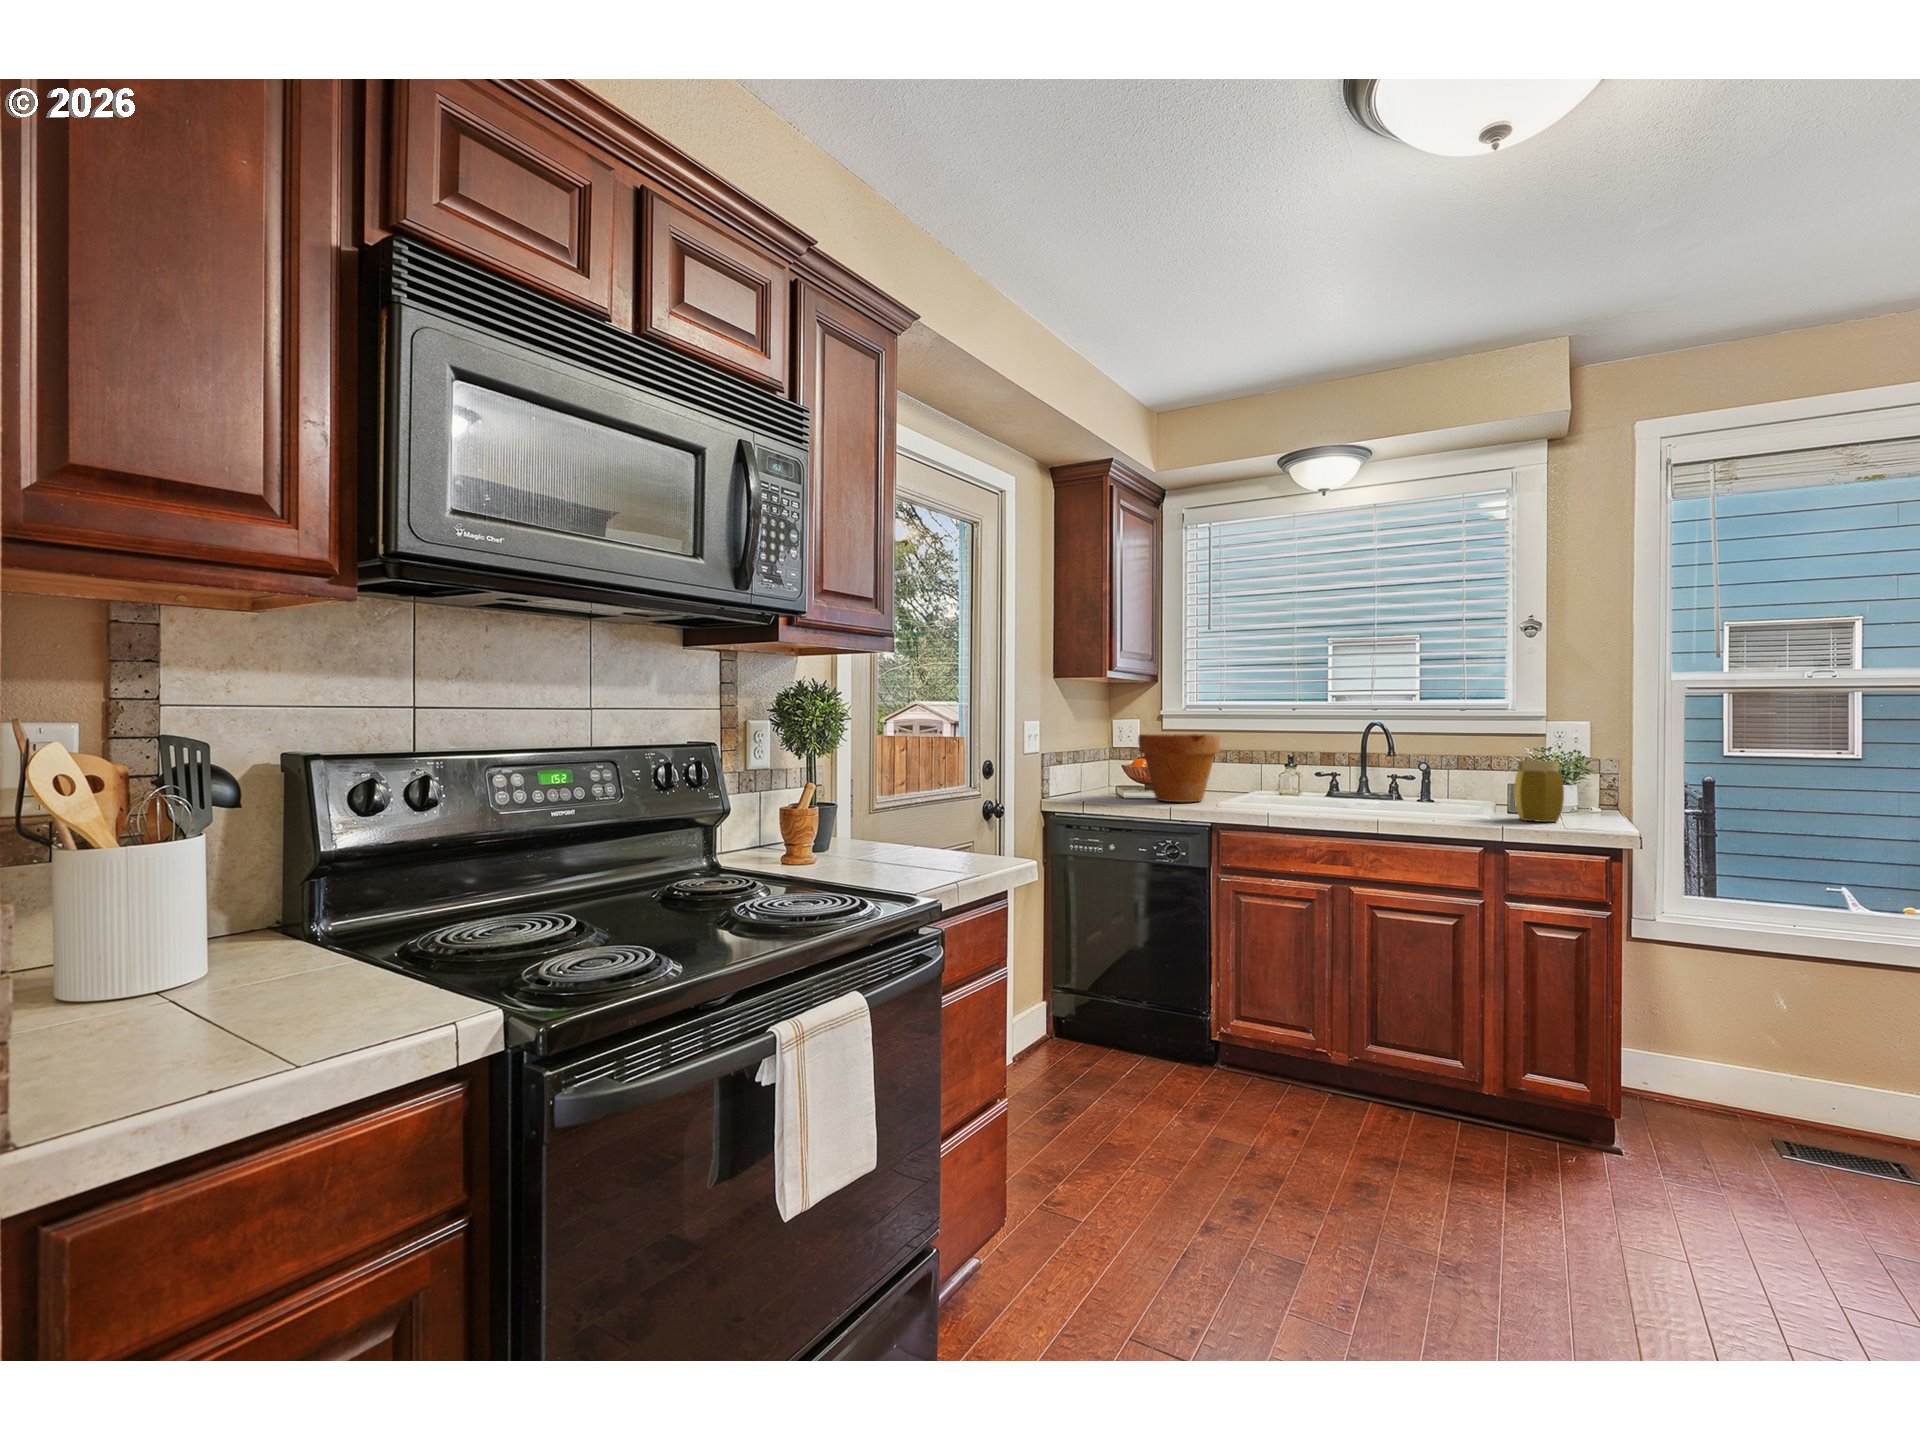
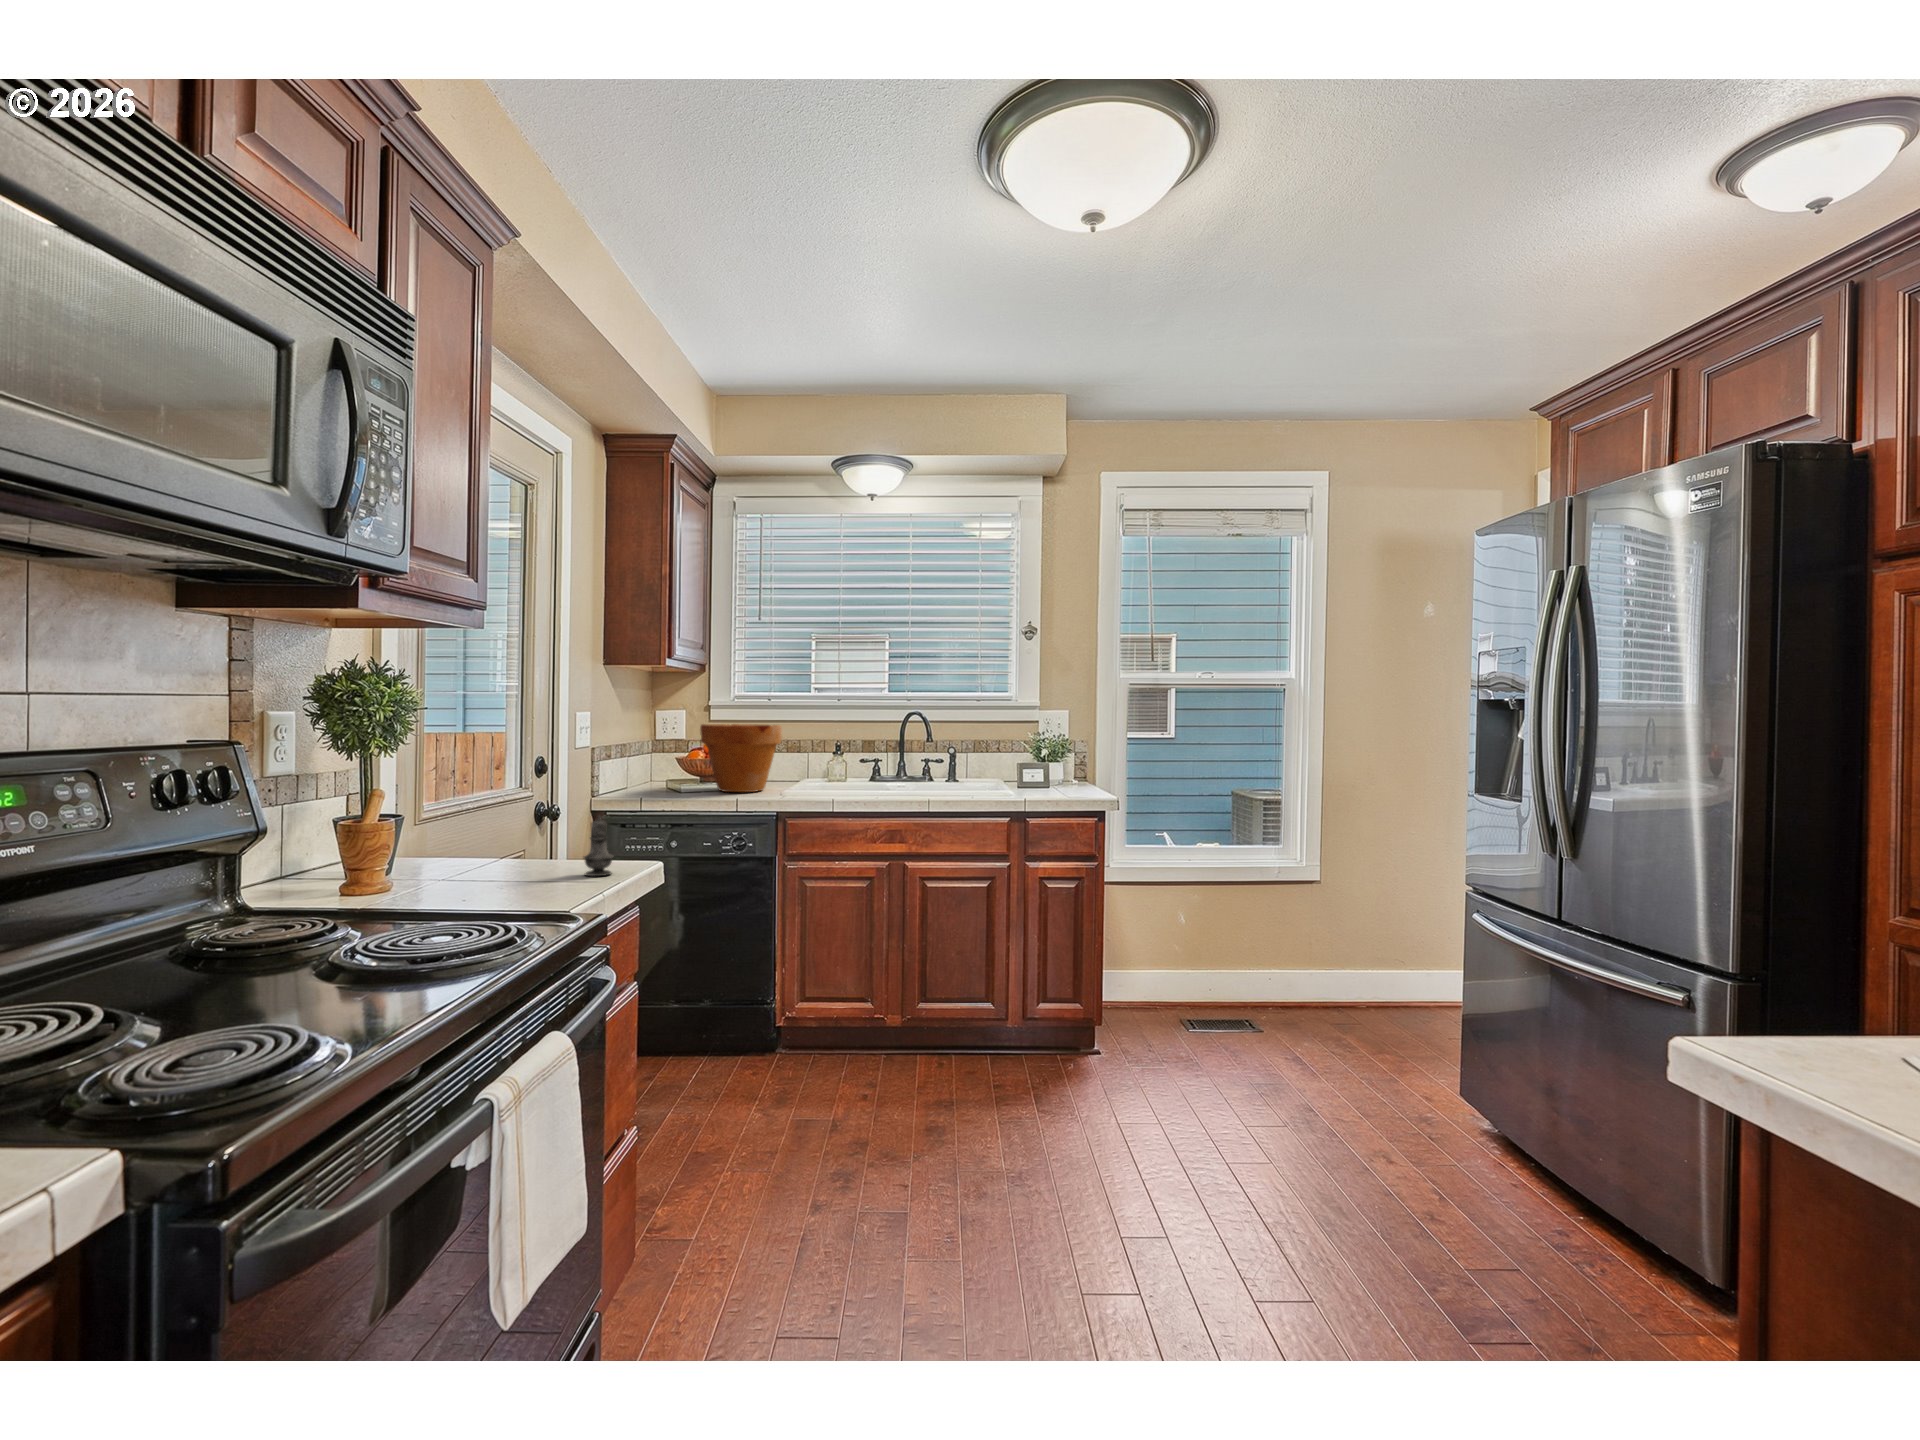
jar: present [1514,760,1564,822] -> none [1028,747,1063,797]
salt shaker: none [963,812,989,867] -> present [584,816,613,876]

